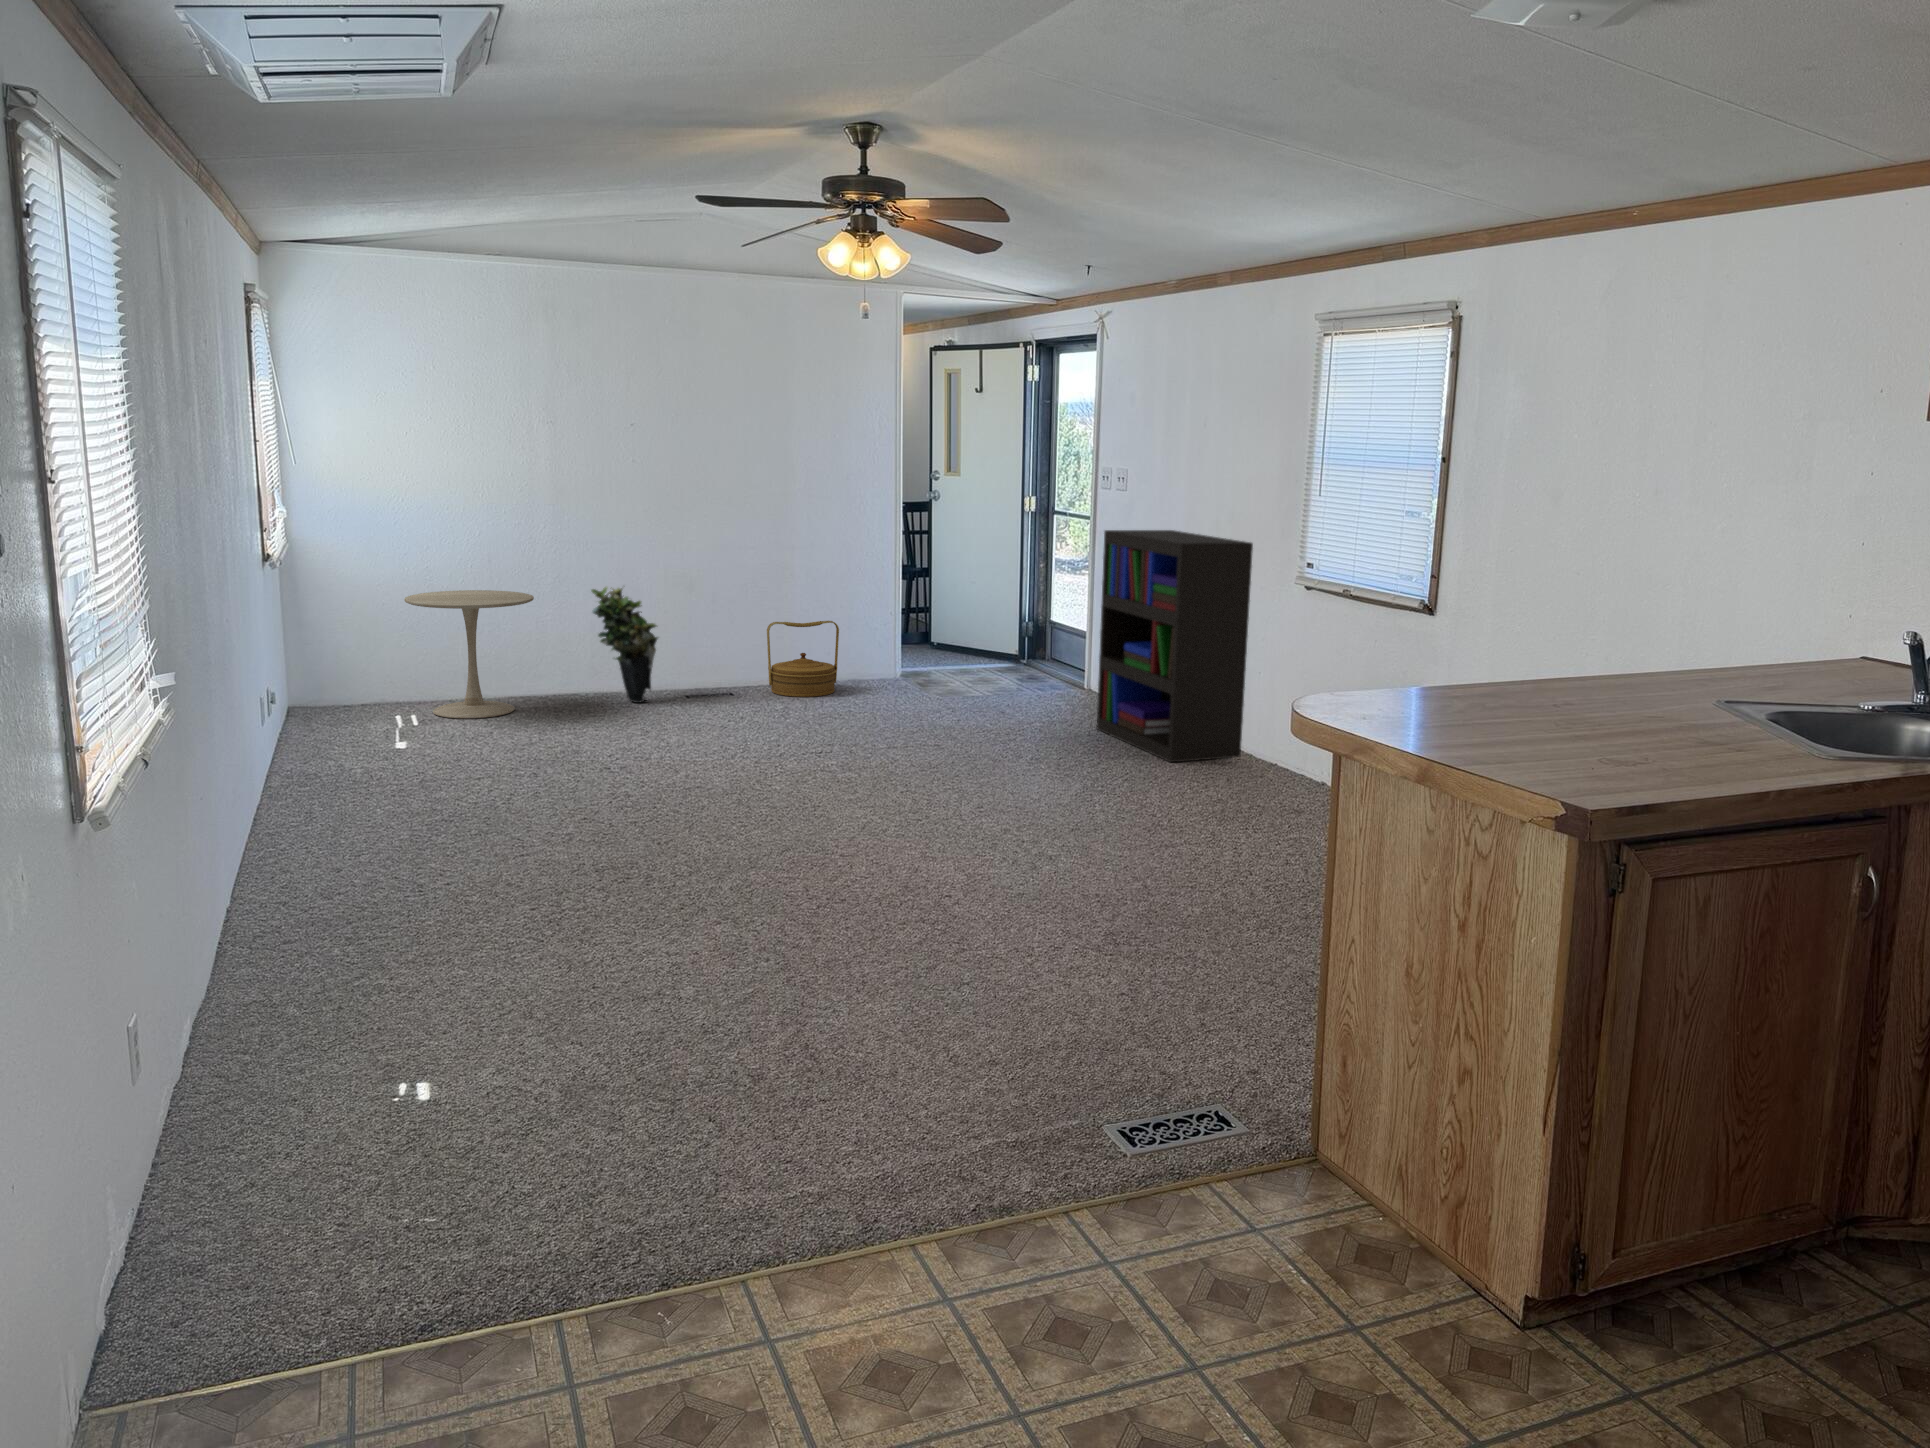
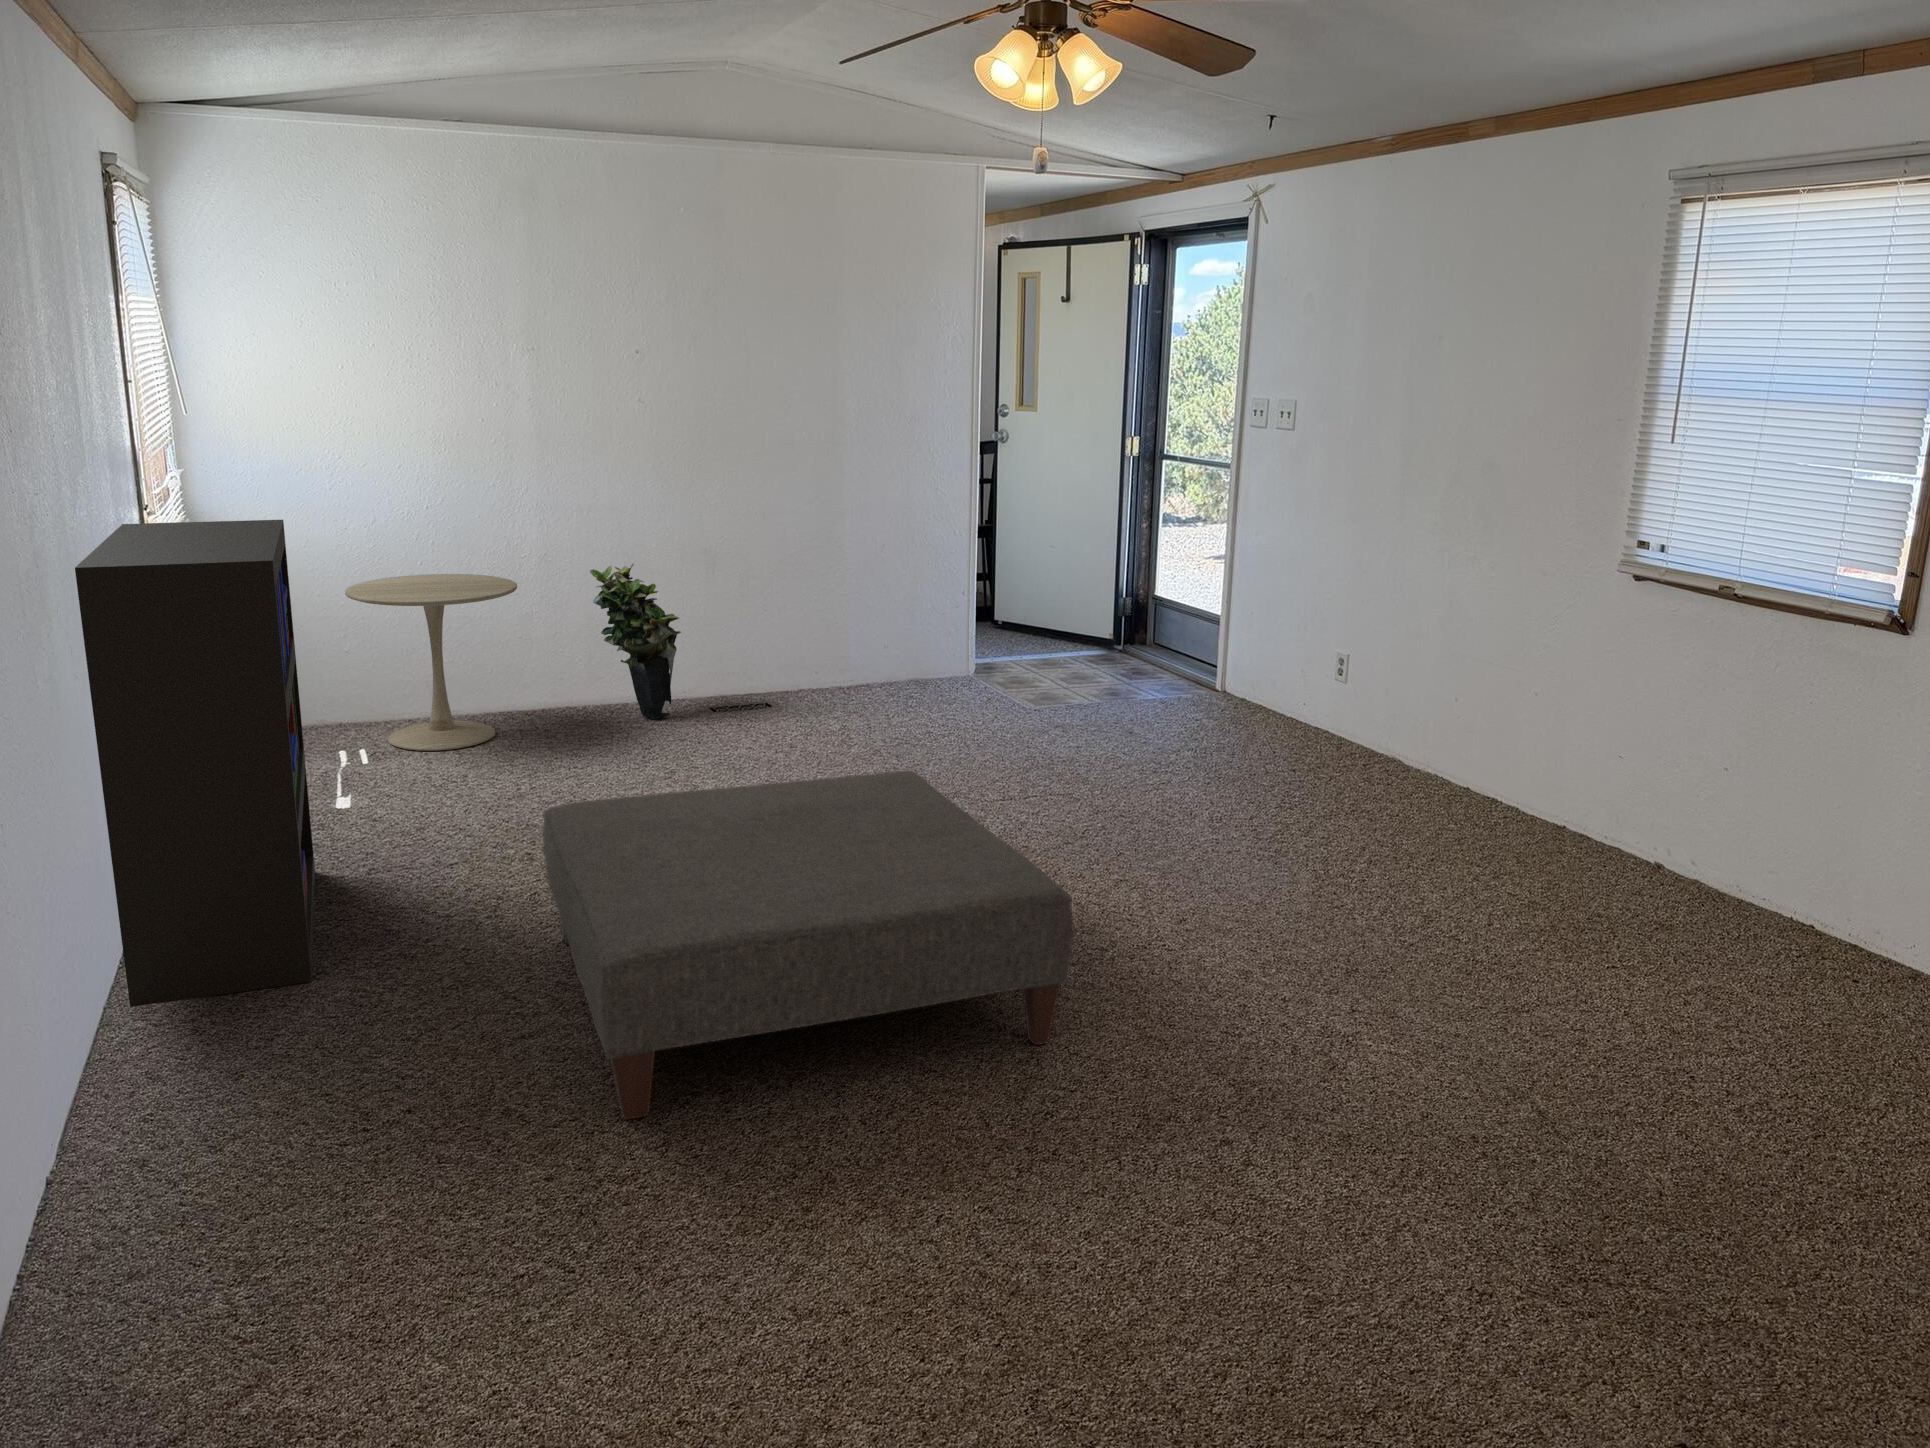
bookshelf: present [1097,530,1253,762] -> present [75,520,315,1007]
woven basket: present [767,621,839,697] -> none [816,604,908,706]
ottoman: none [538,708,864,884] -> present [543,771,1073,1120]

